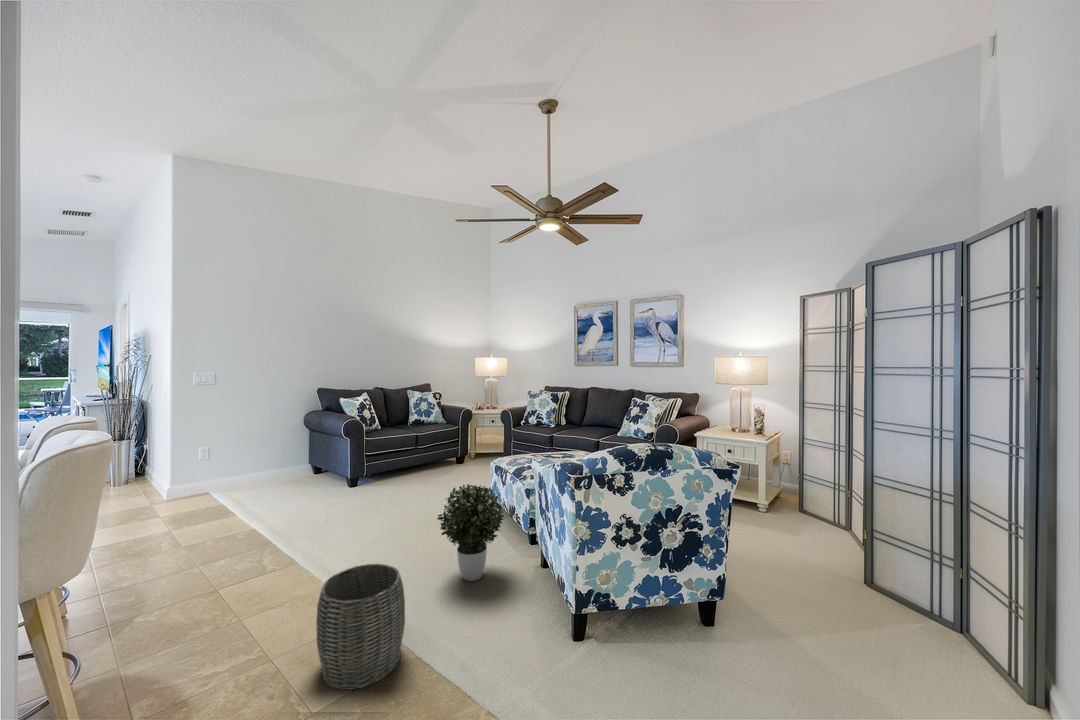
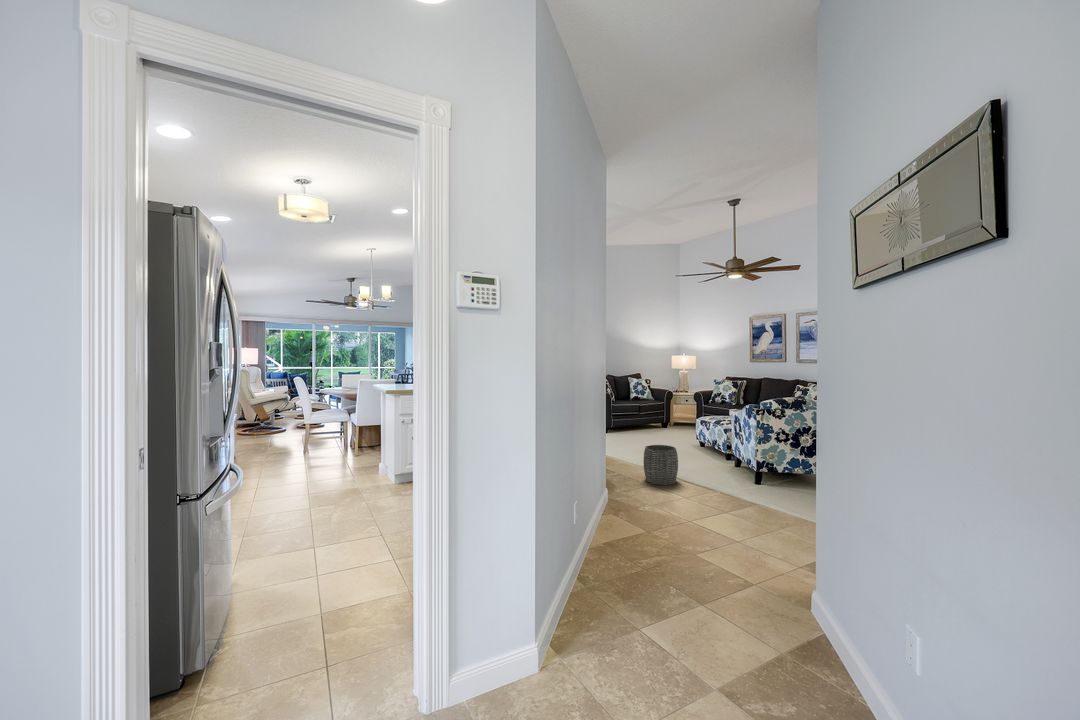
potted plant: present [437,484,504,581] -> none [680,420,715,469]

